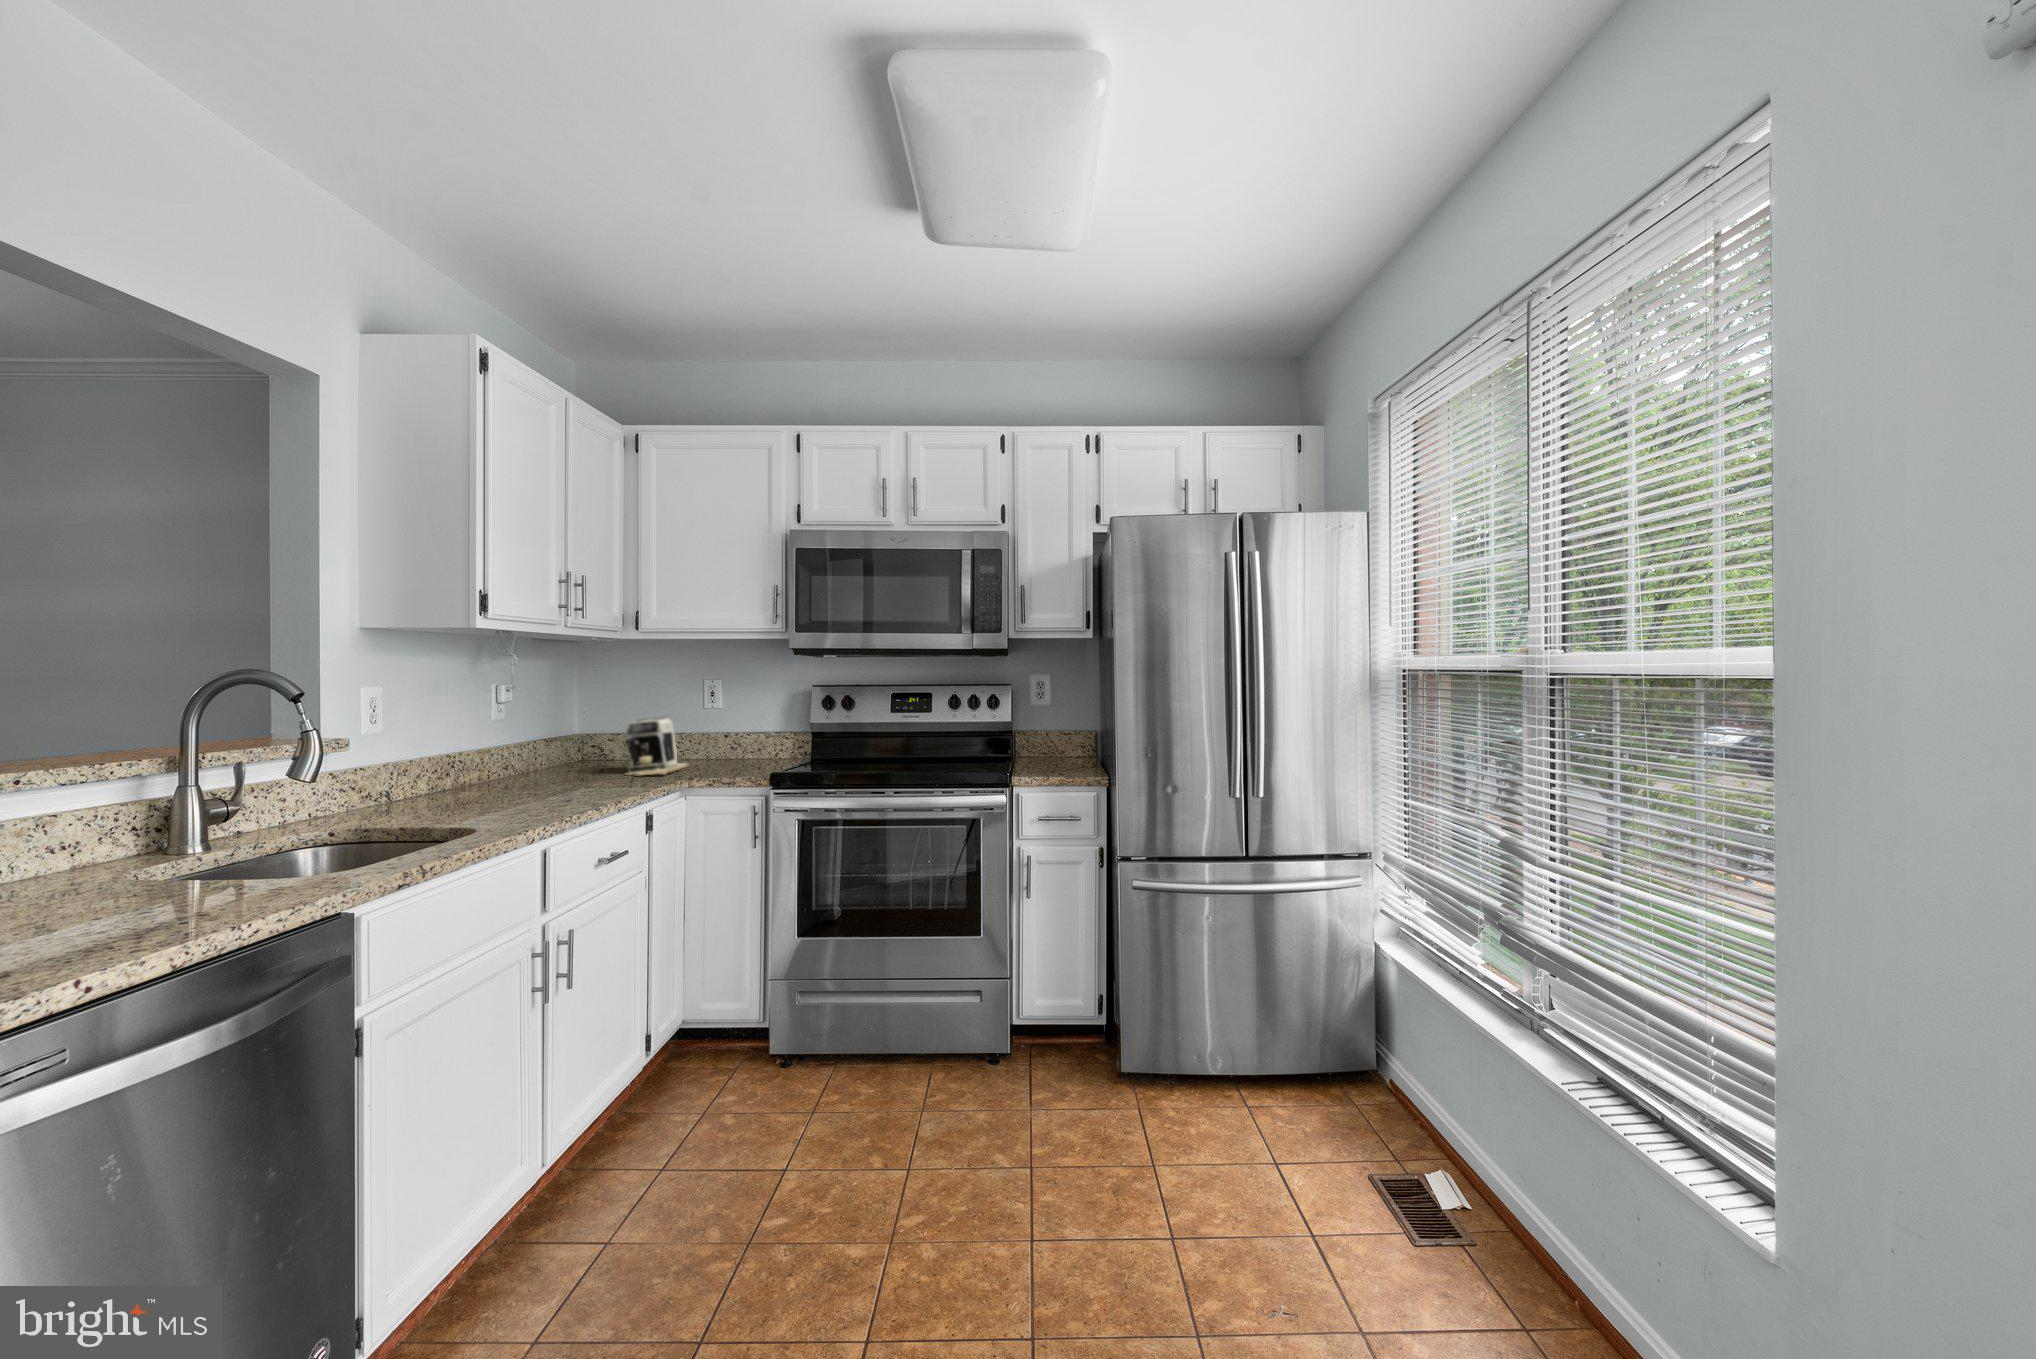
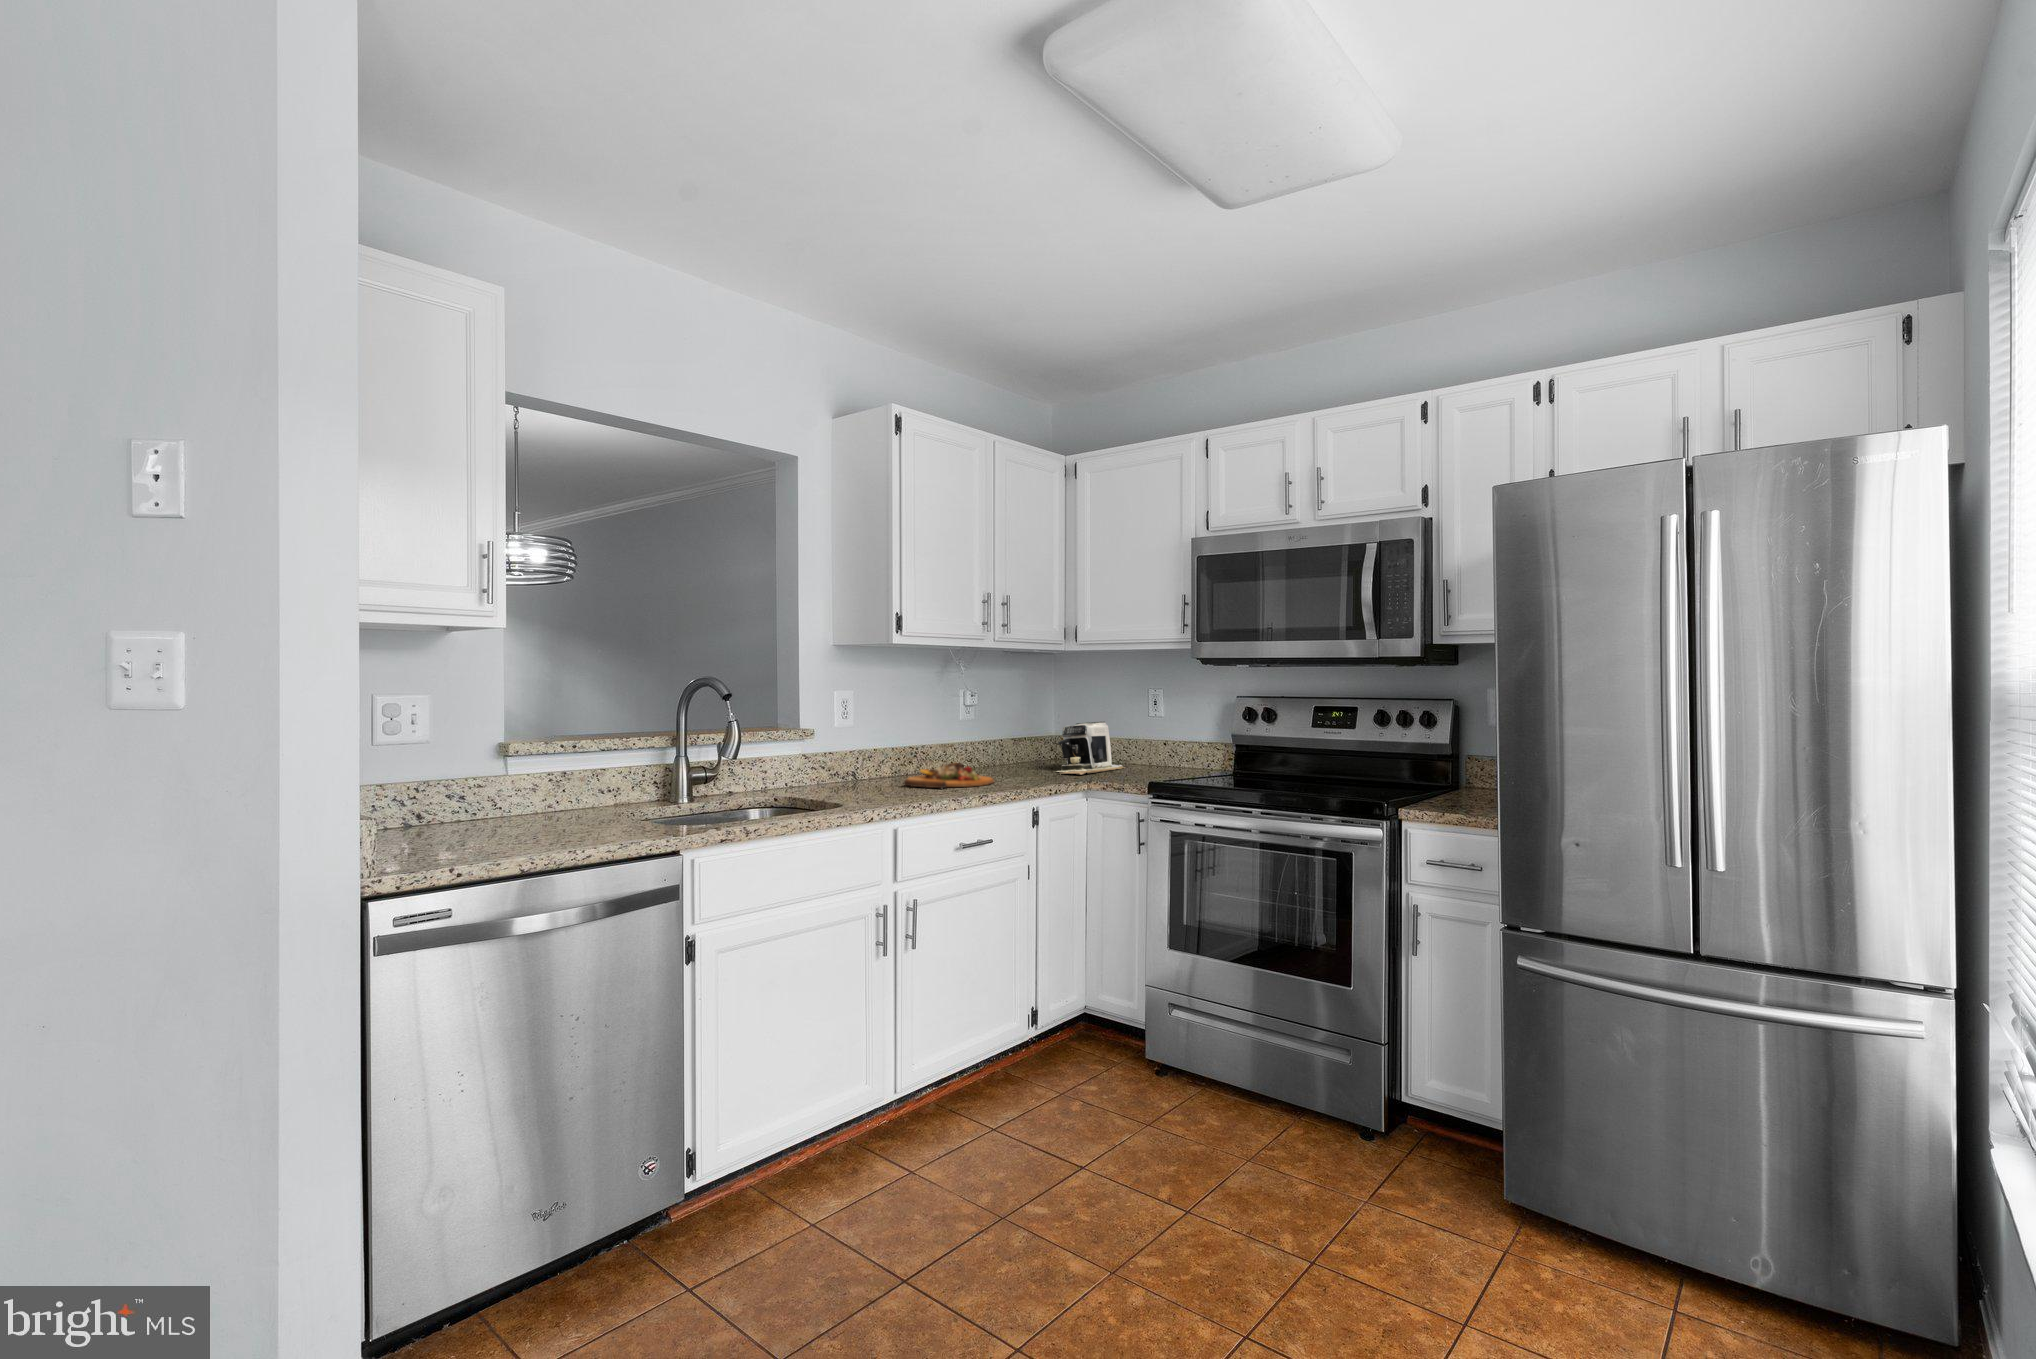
cutting board: none [463,770,584,803] -> present [904,763,994,788]

